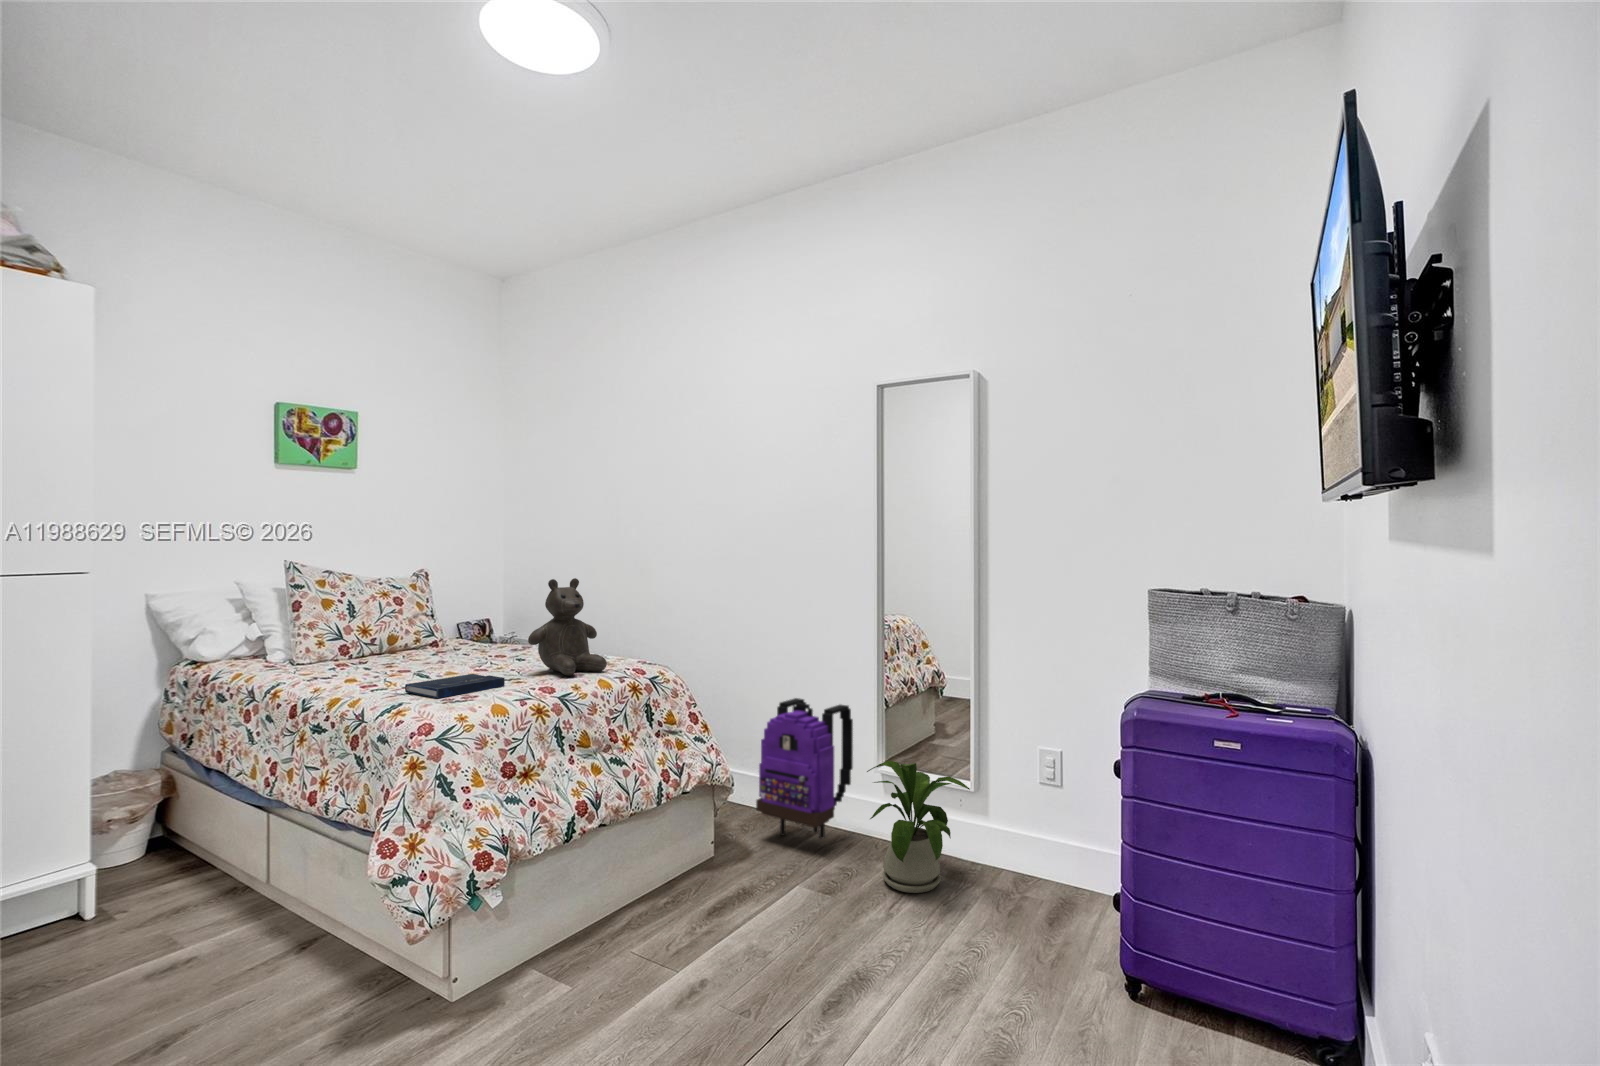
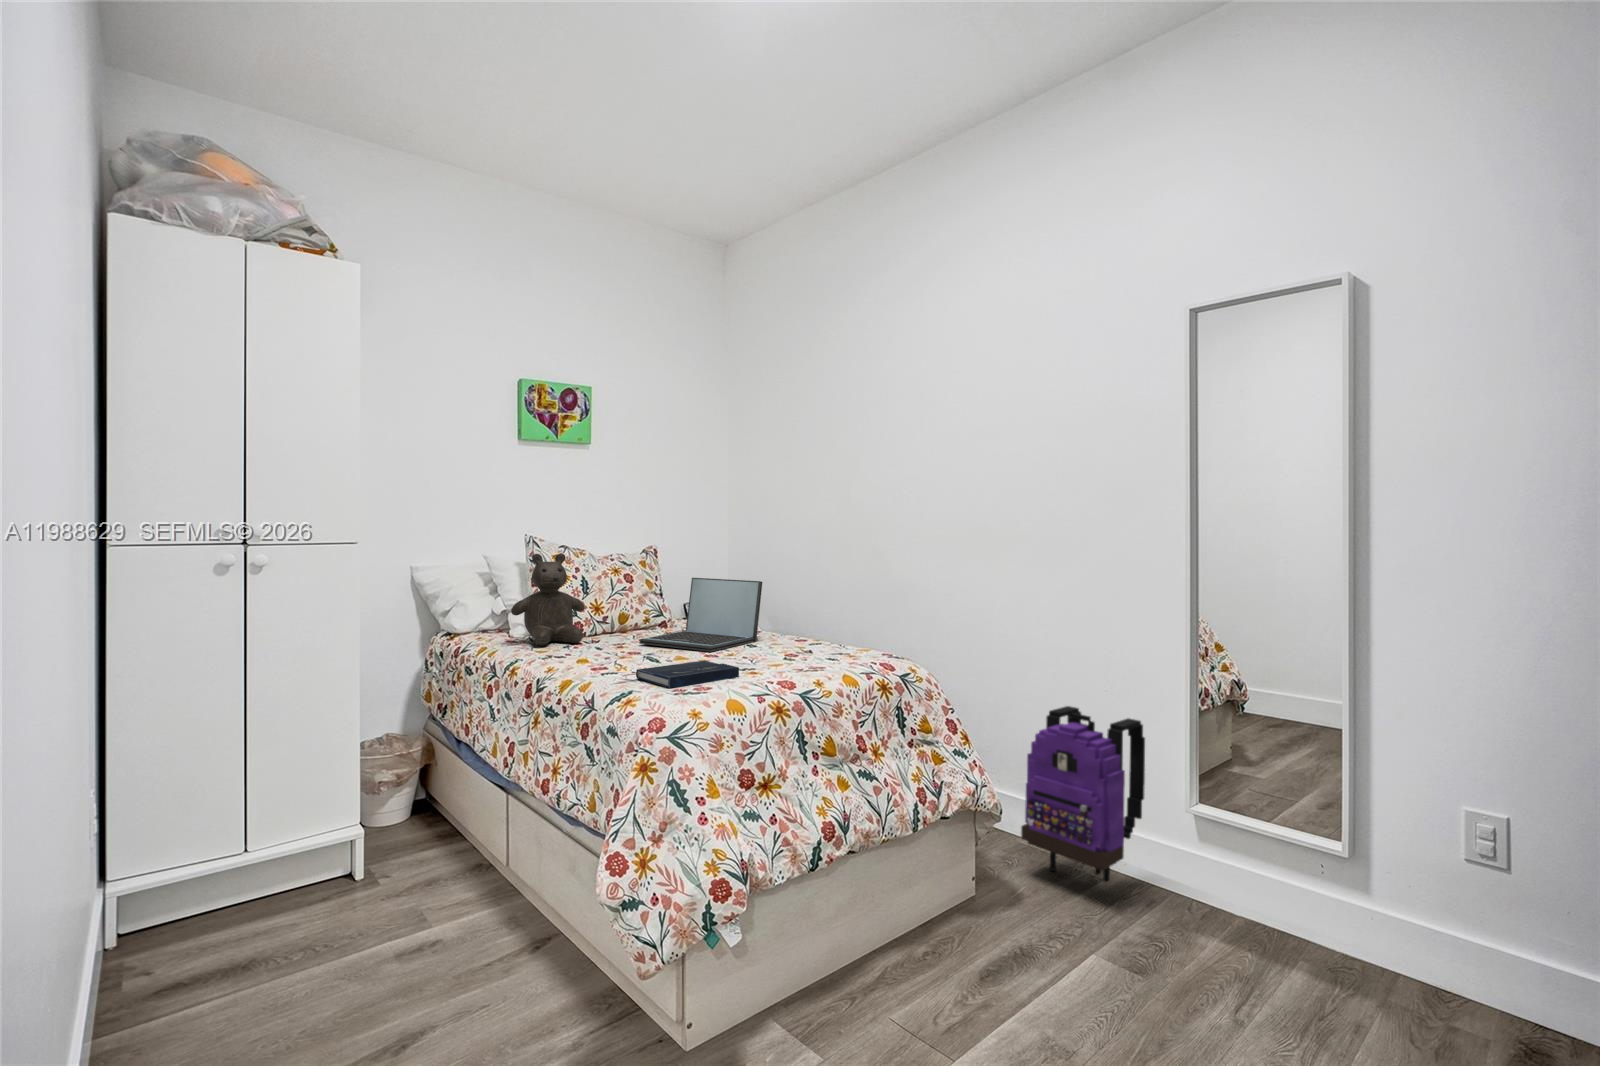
teddy bear: present [528,578,607,676] -> present [511,553,585,646]
laptop: none [407,599,531,667] -> present [639,578,762,652]
house plant: present [867,760,970,893] -> none [1175,798,1341,980]

